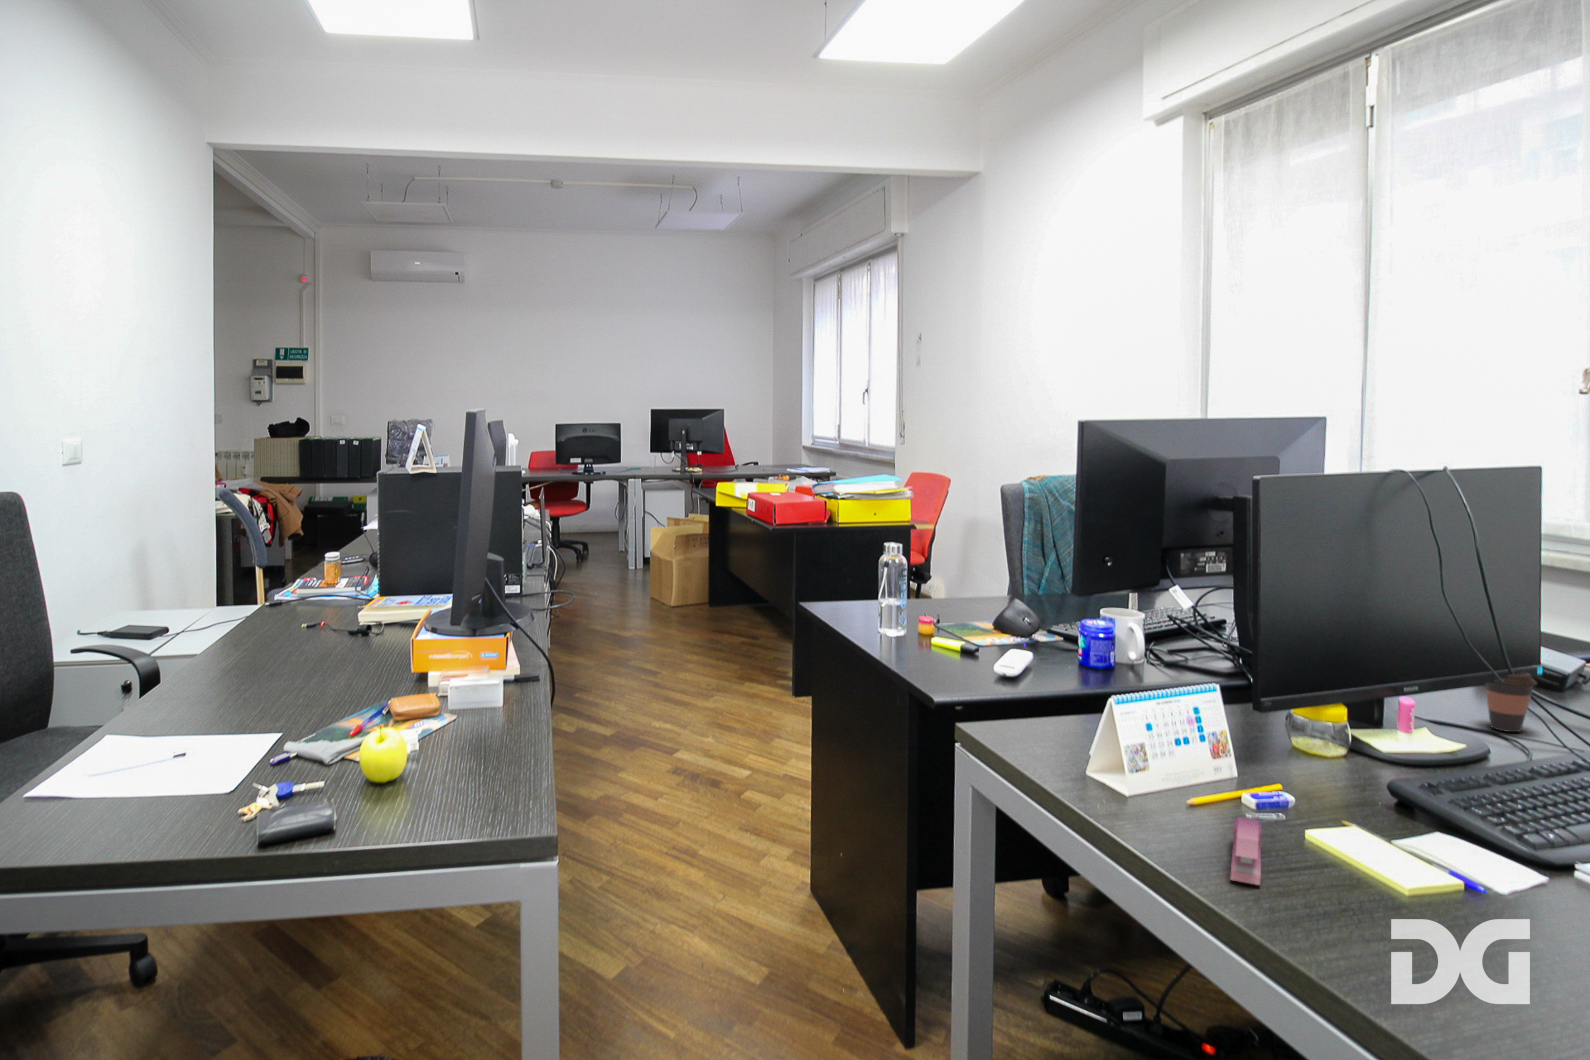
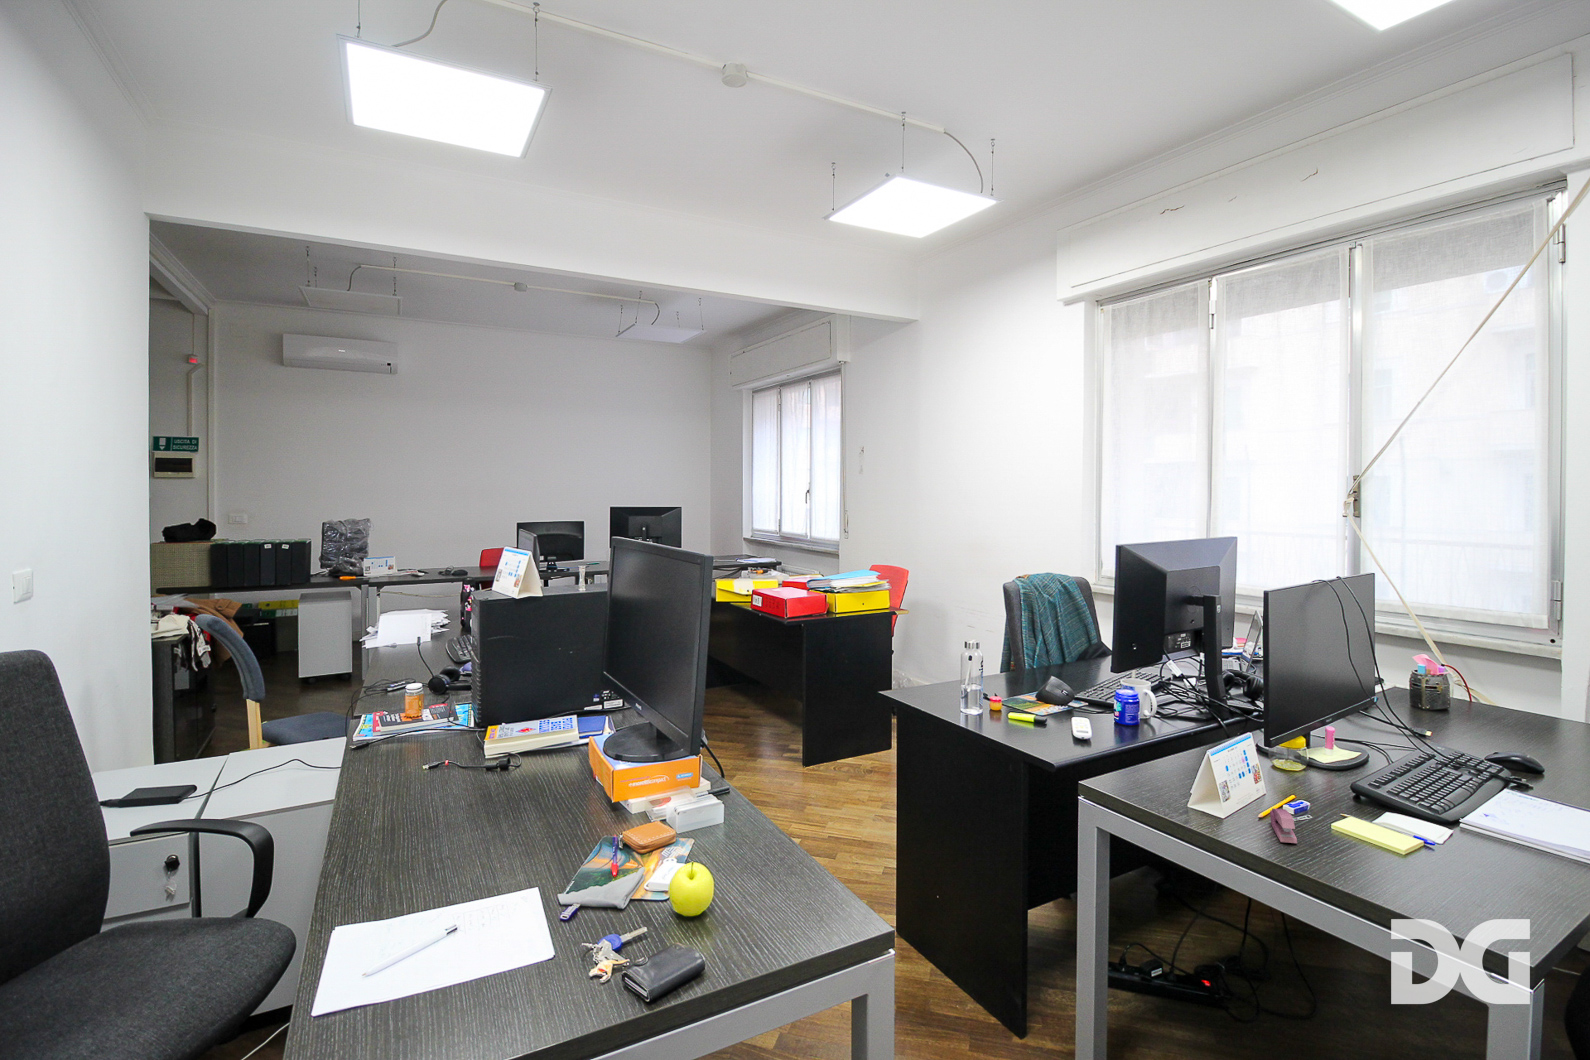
coffee cup: present [1486,673,1537,732] -> none [1372,711,1405,750]

